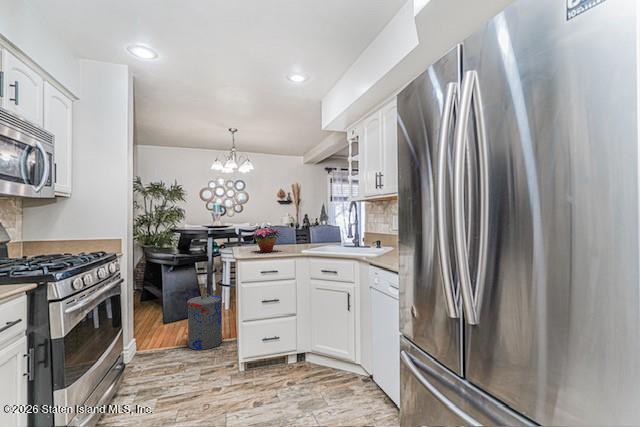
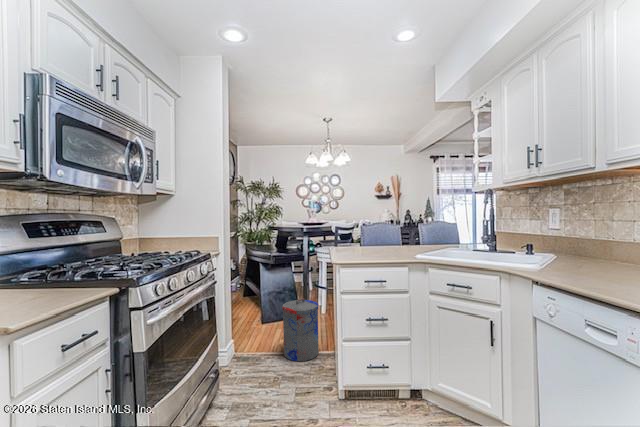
flower arrangement: present [253,228,281,252] -> none [348,226,391,255]

